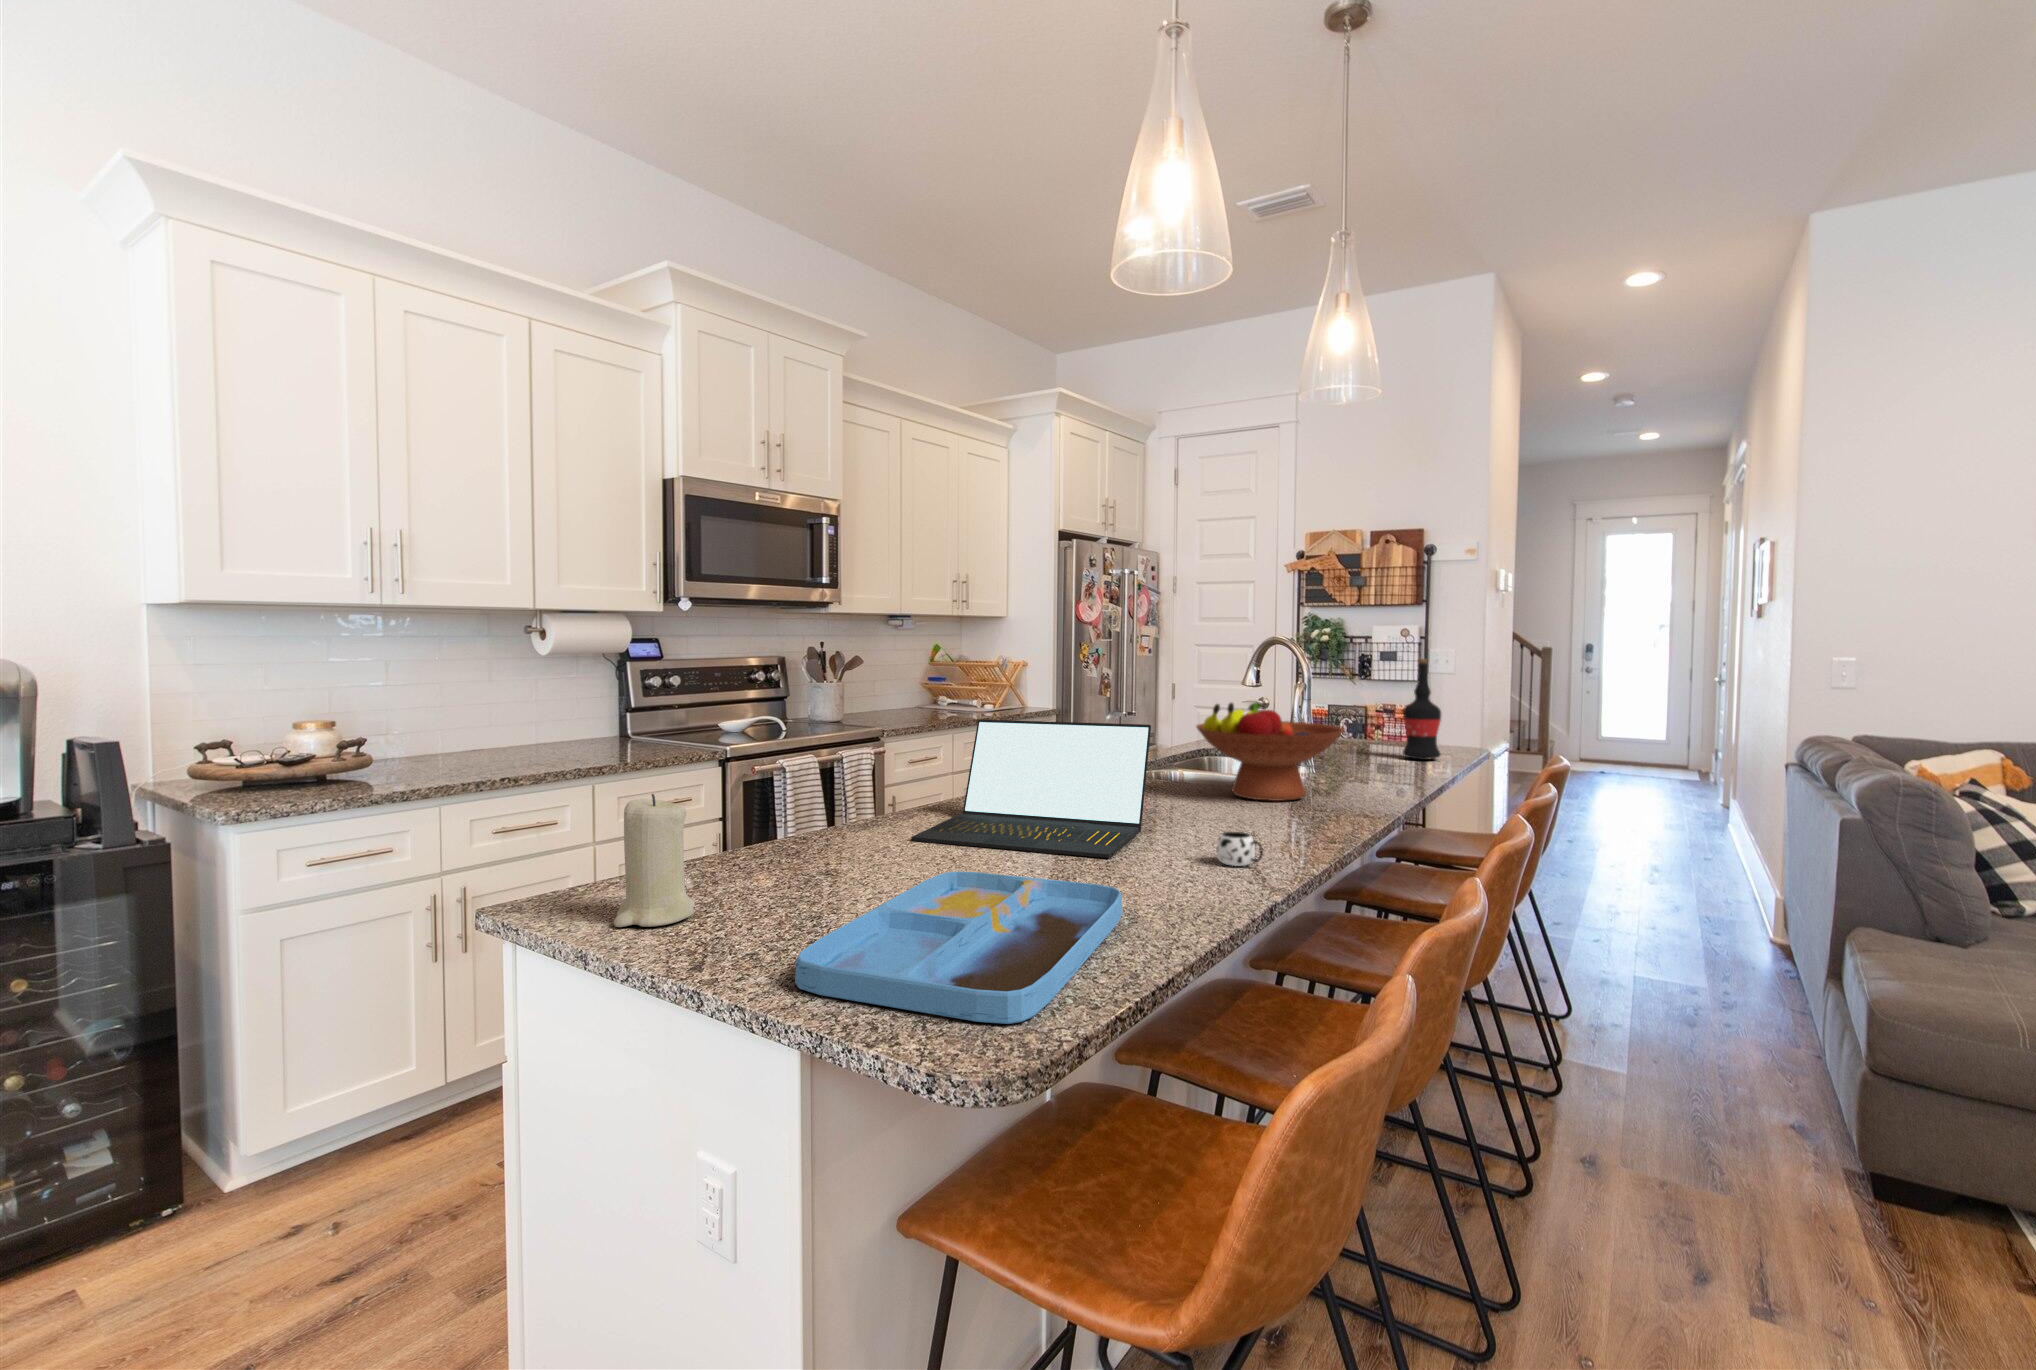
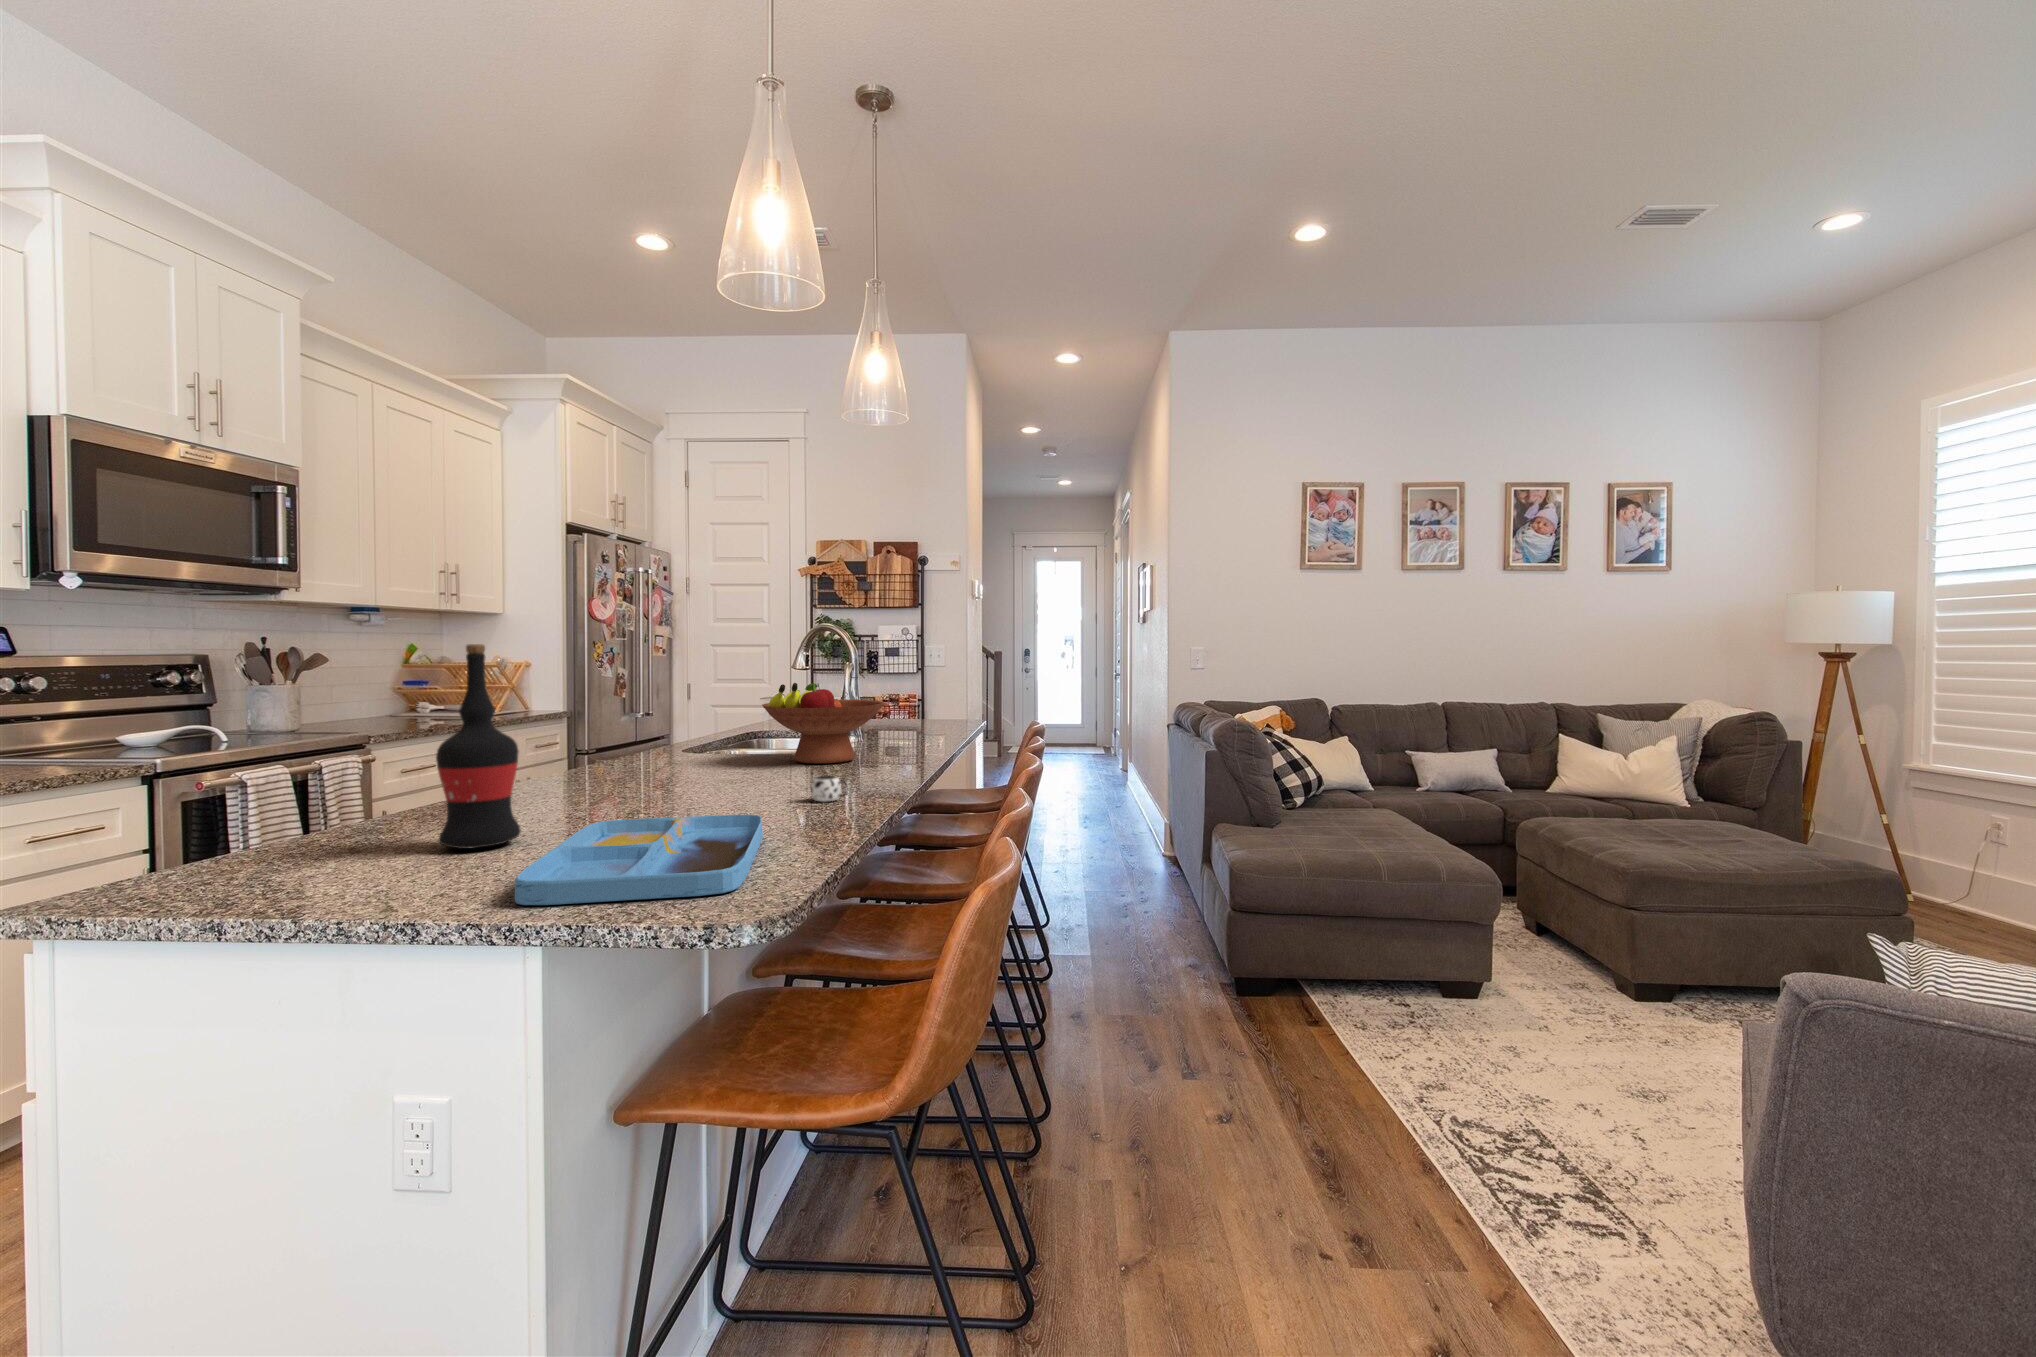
wine bottle: present [1403,659,1441,759] -> present [436,644,521,849]
laptop: present [911,719,1151,858] -> none [515,700,739,816]
candle: present [614,794,695,927] -> none [238,767,338,904]

